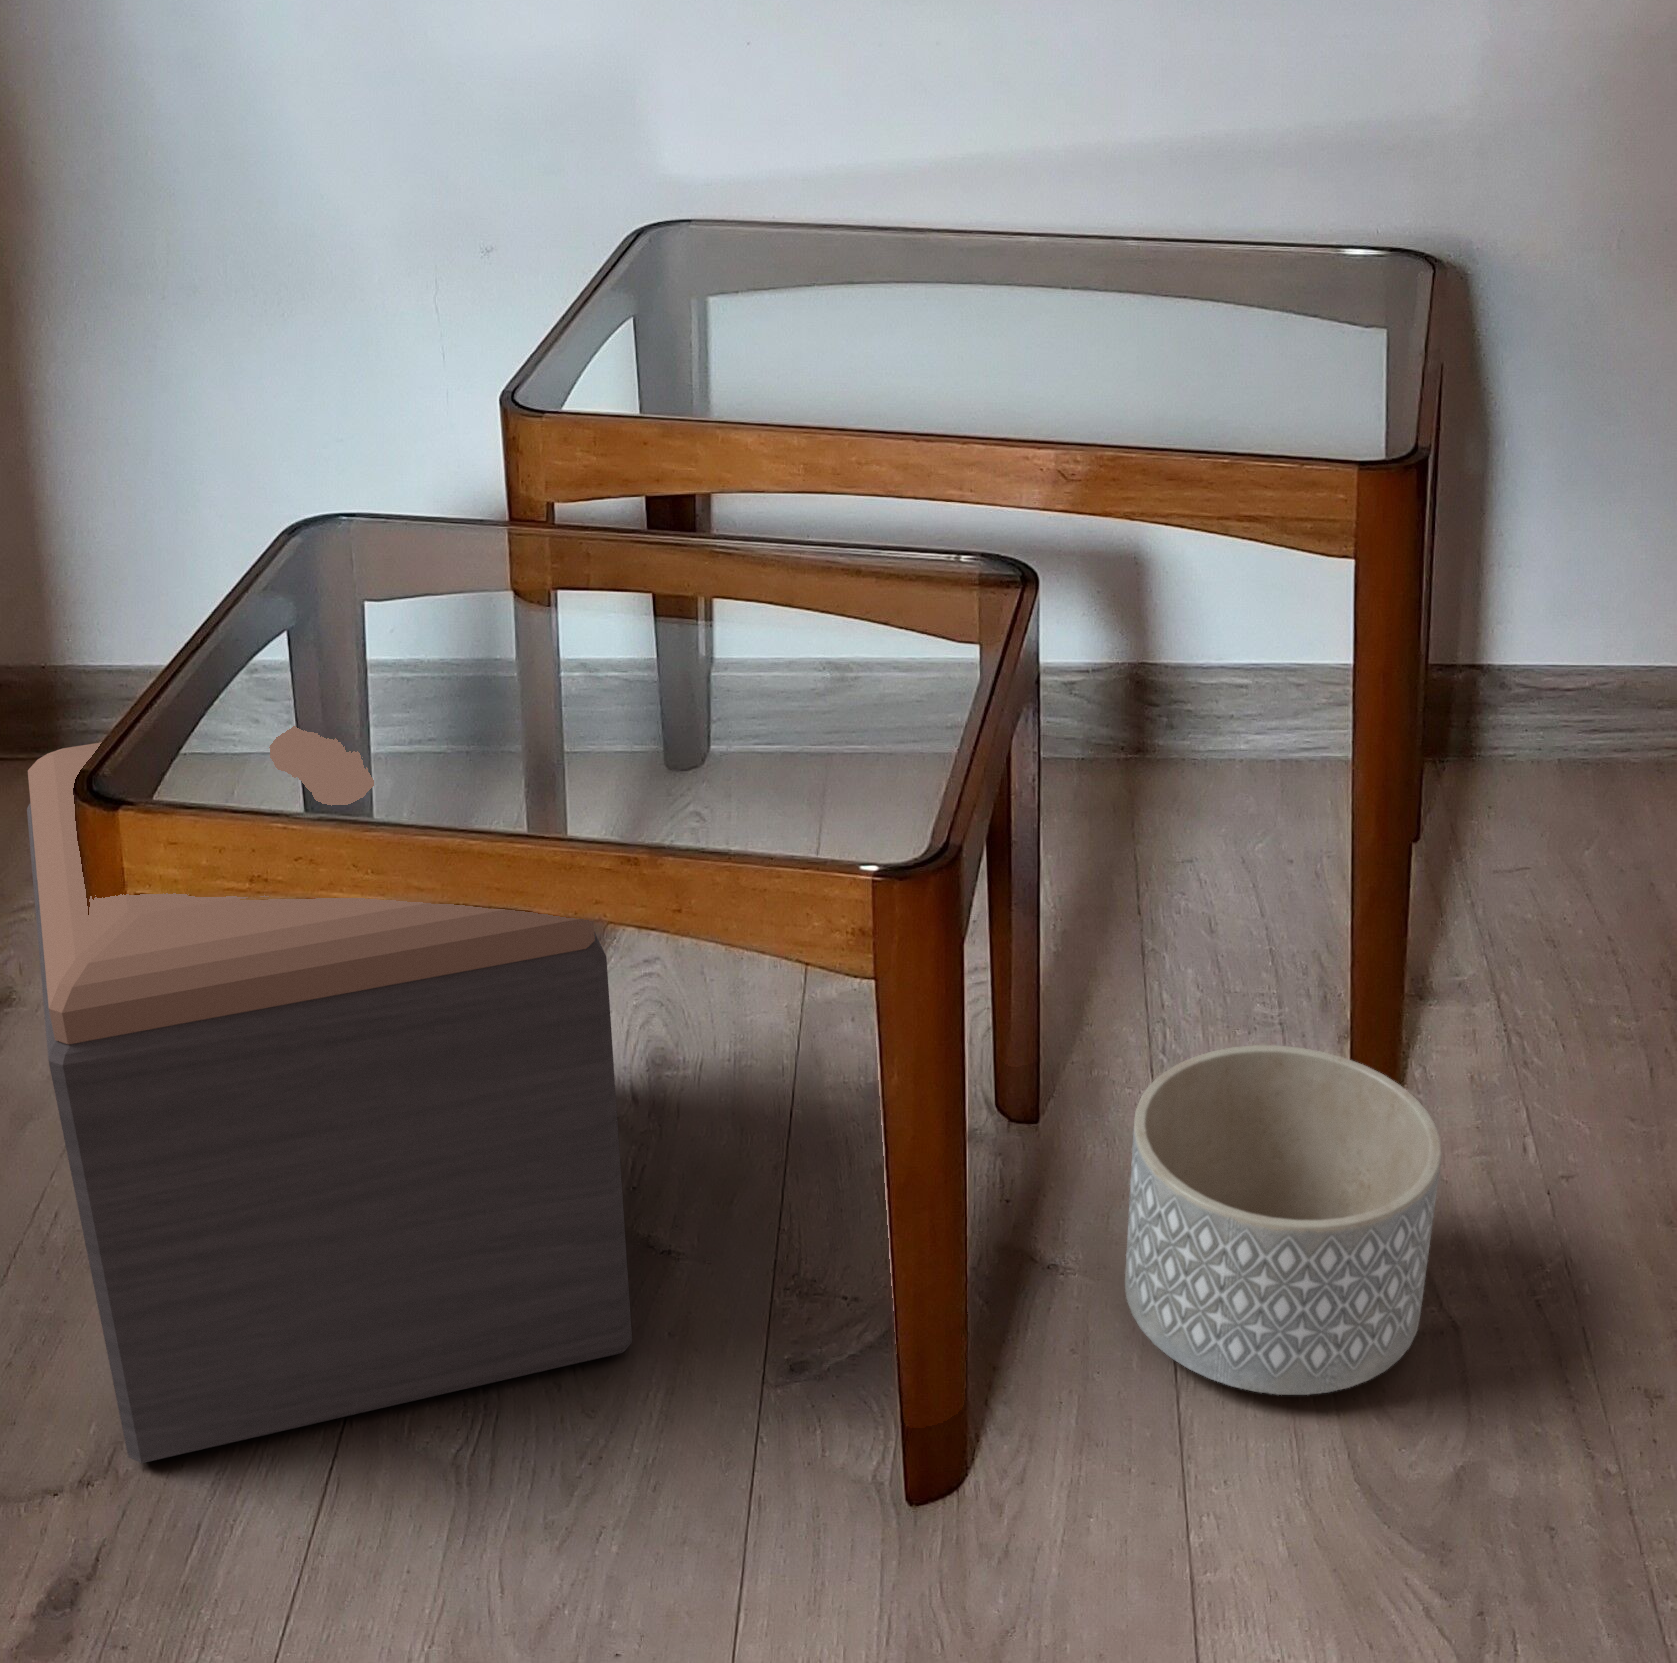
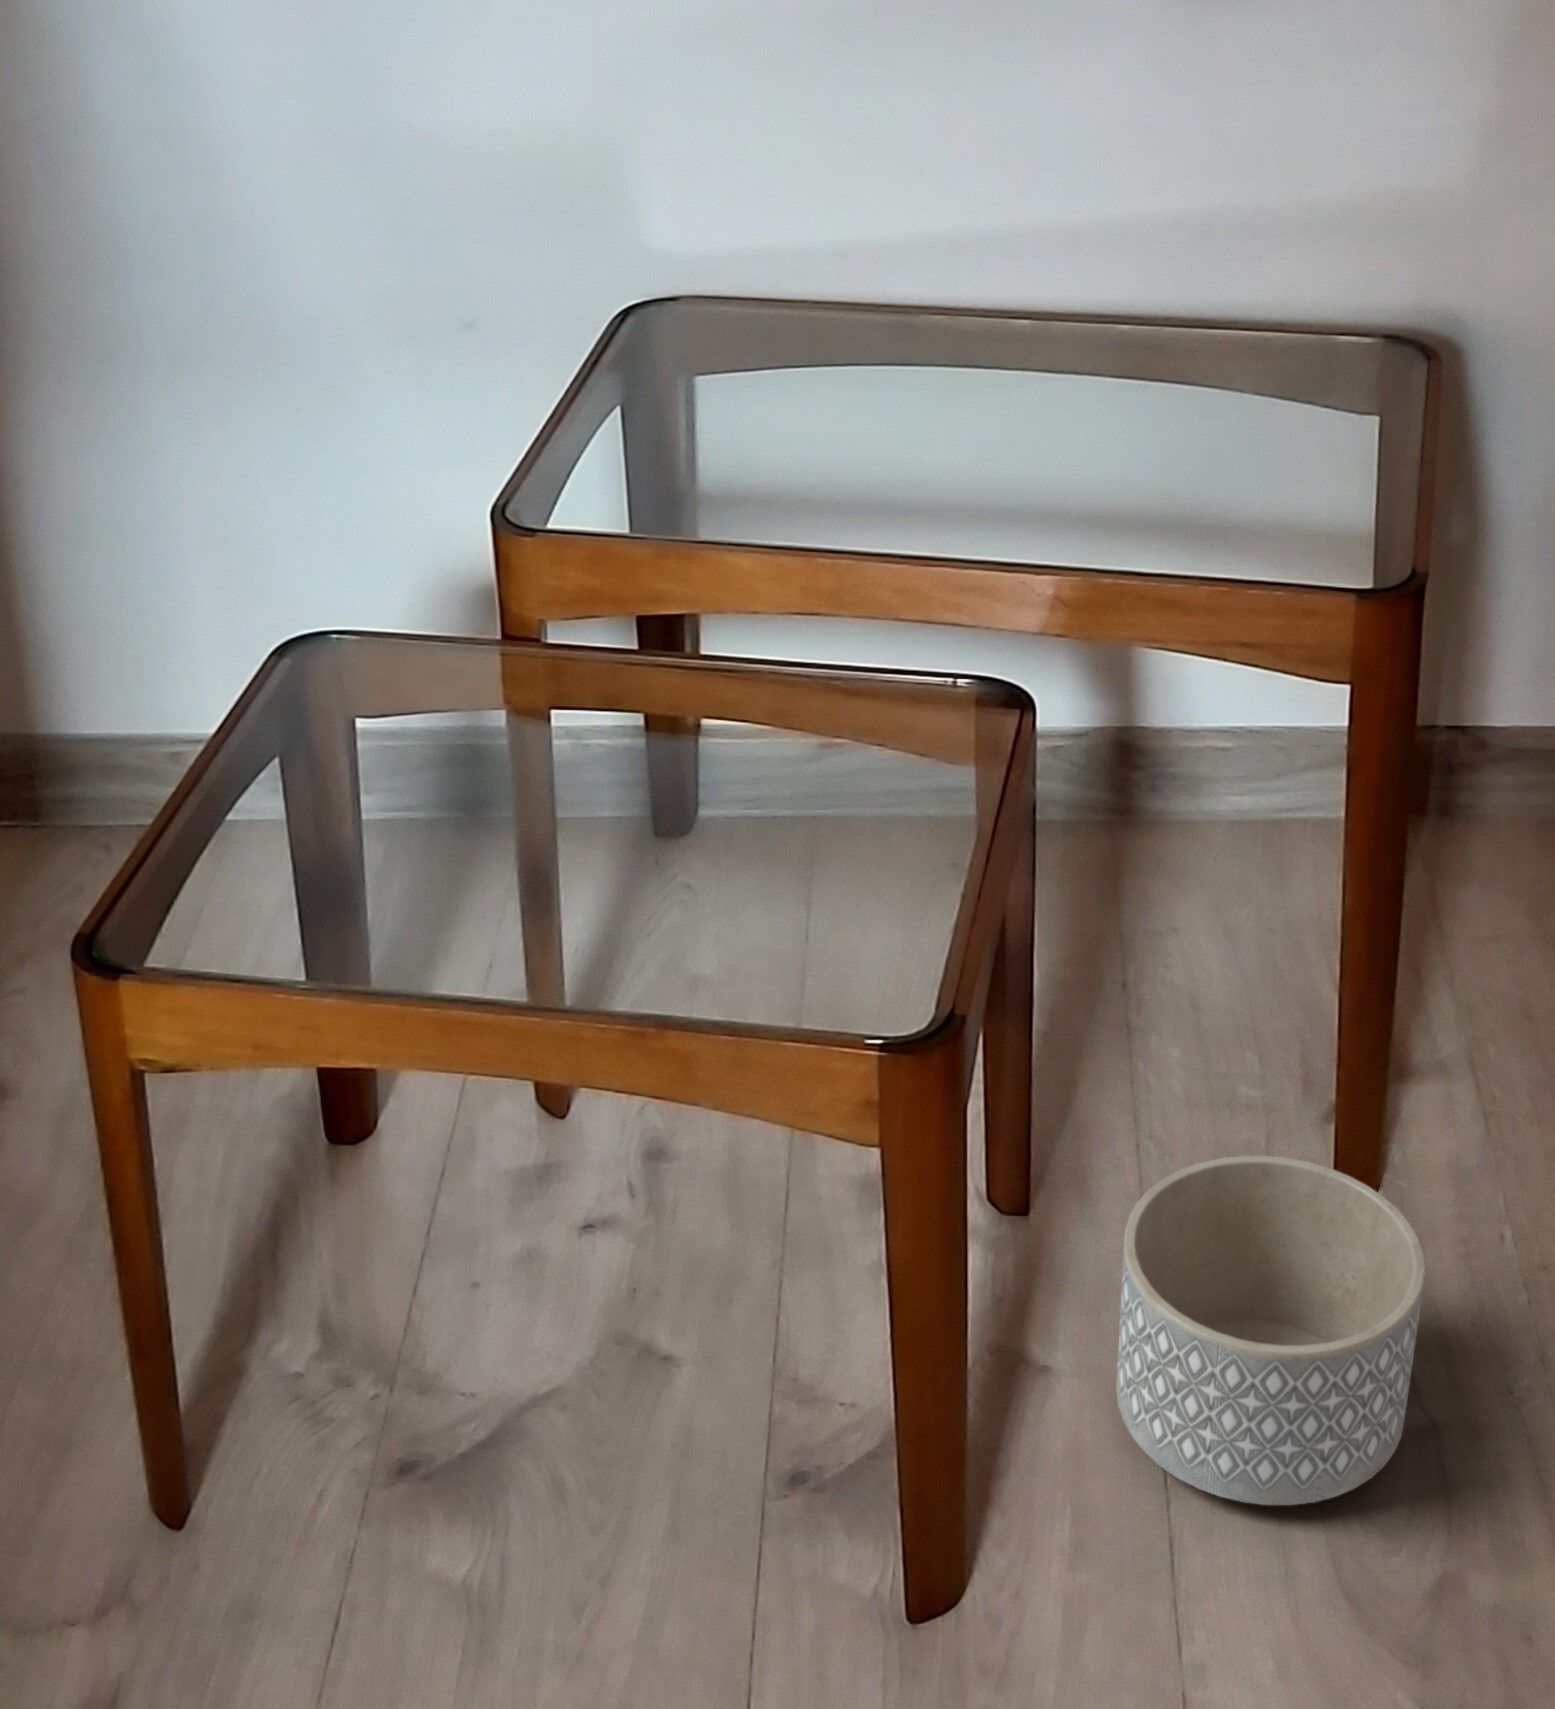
footstool: present [27,726,632,1463] -> none [30,813,638,1590]

